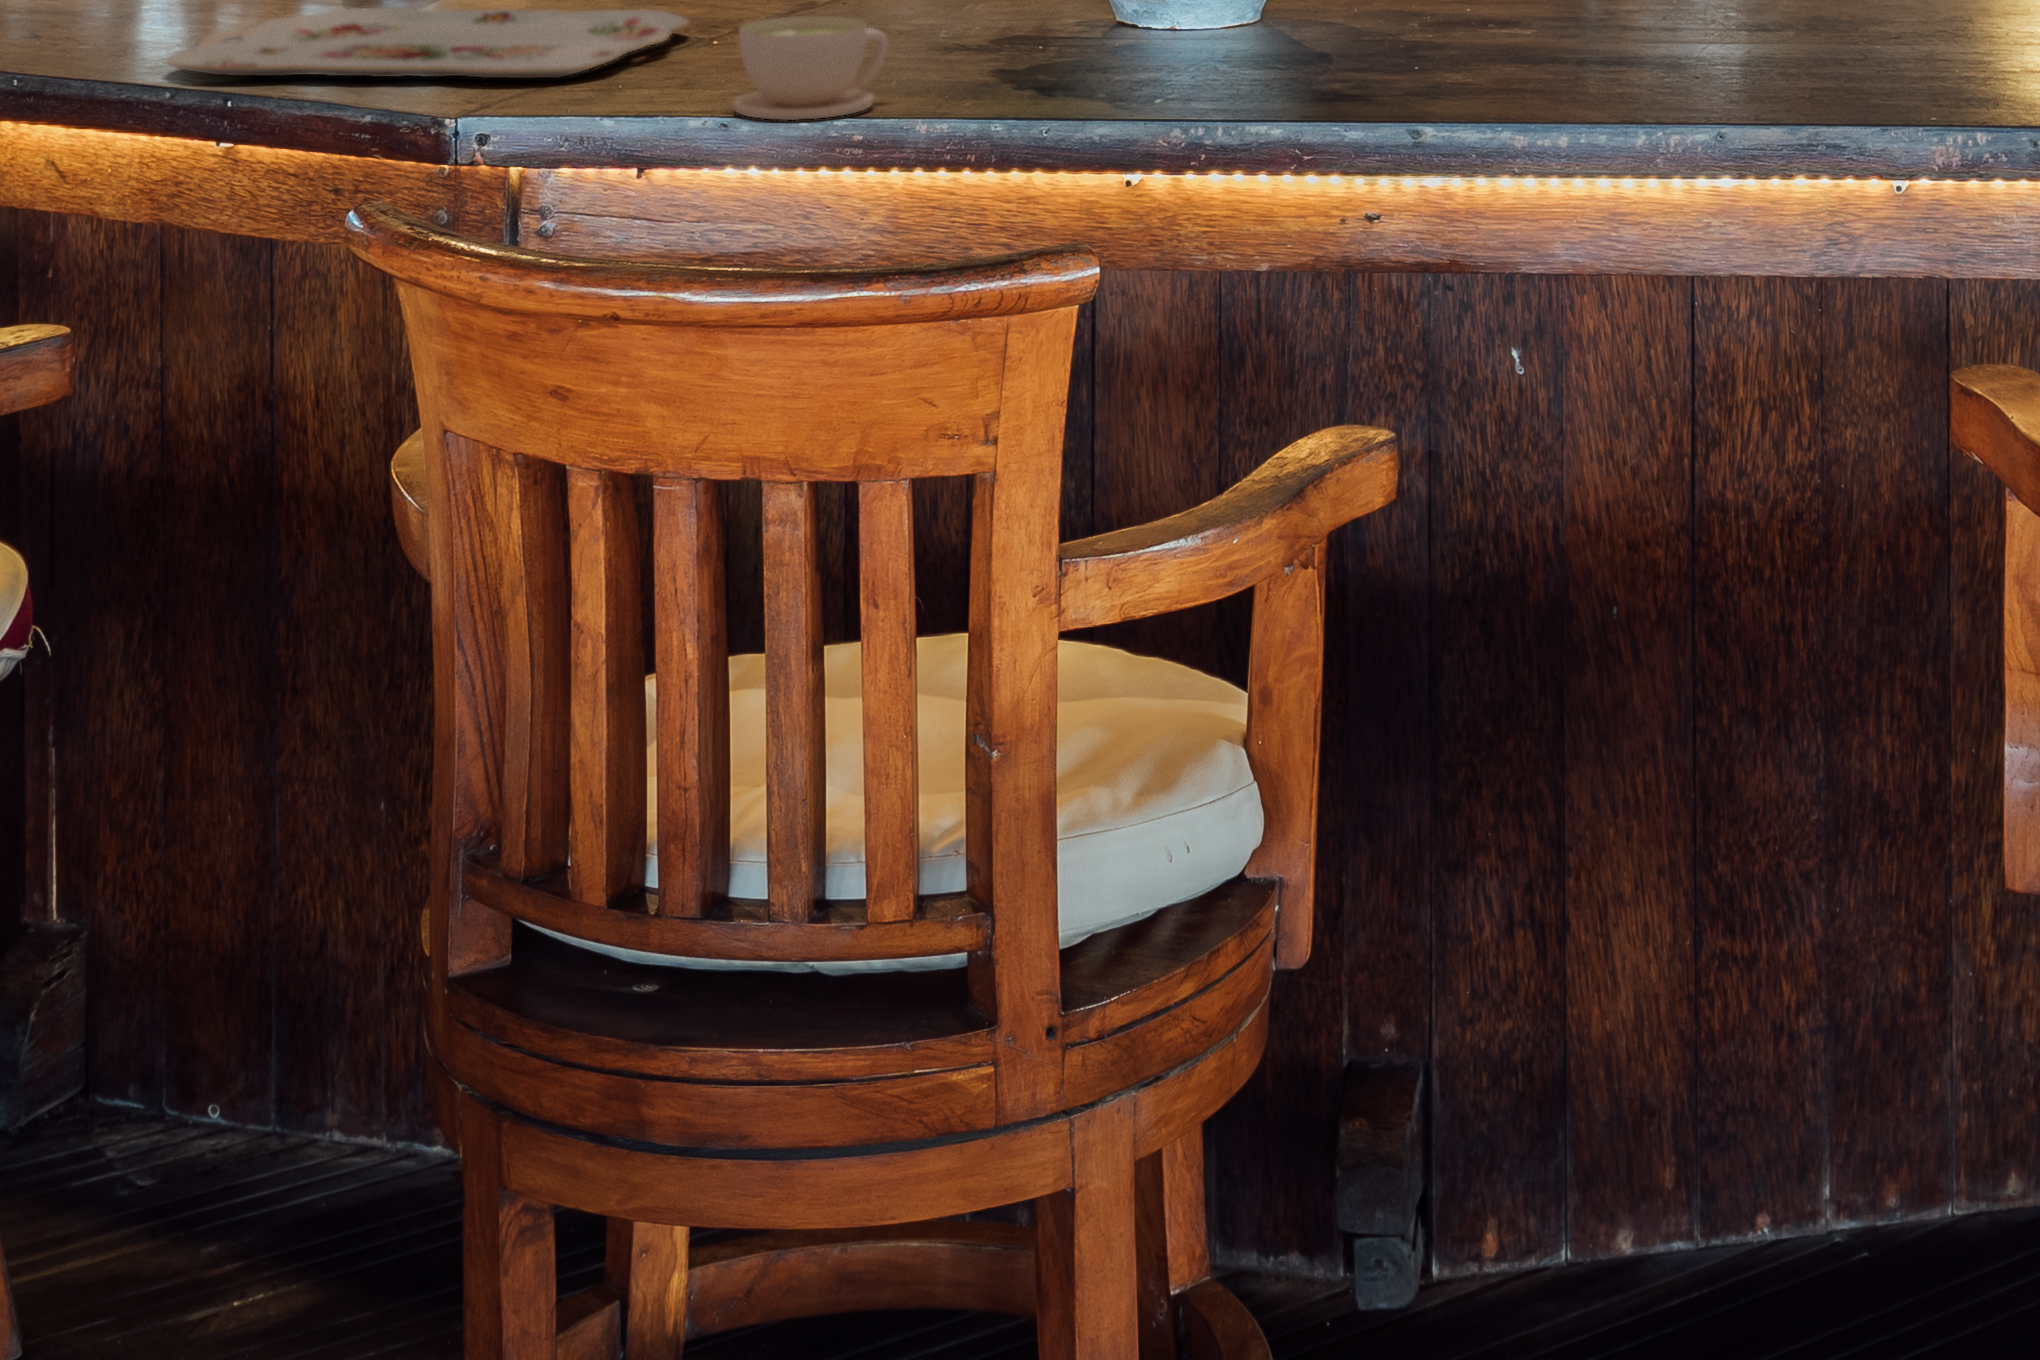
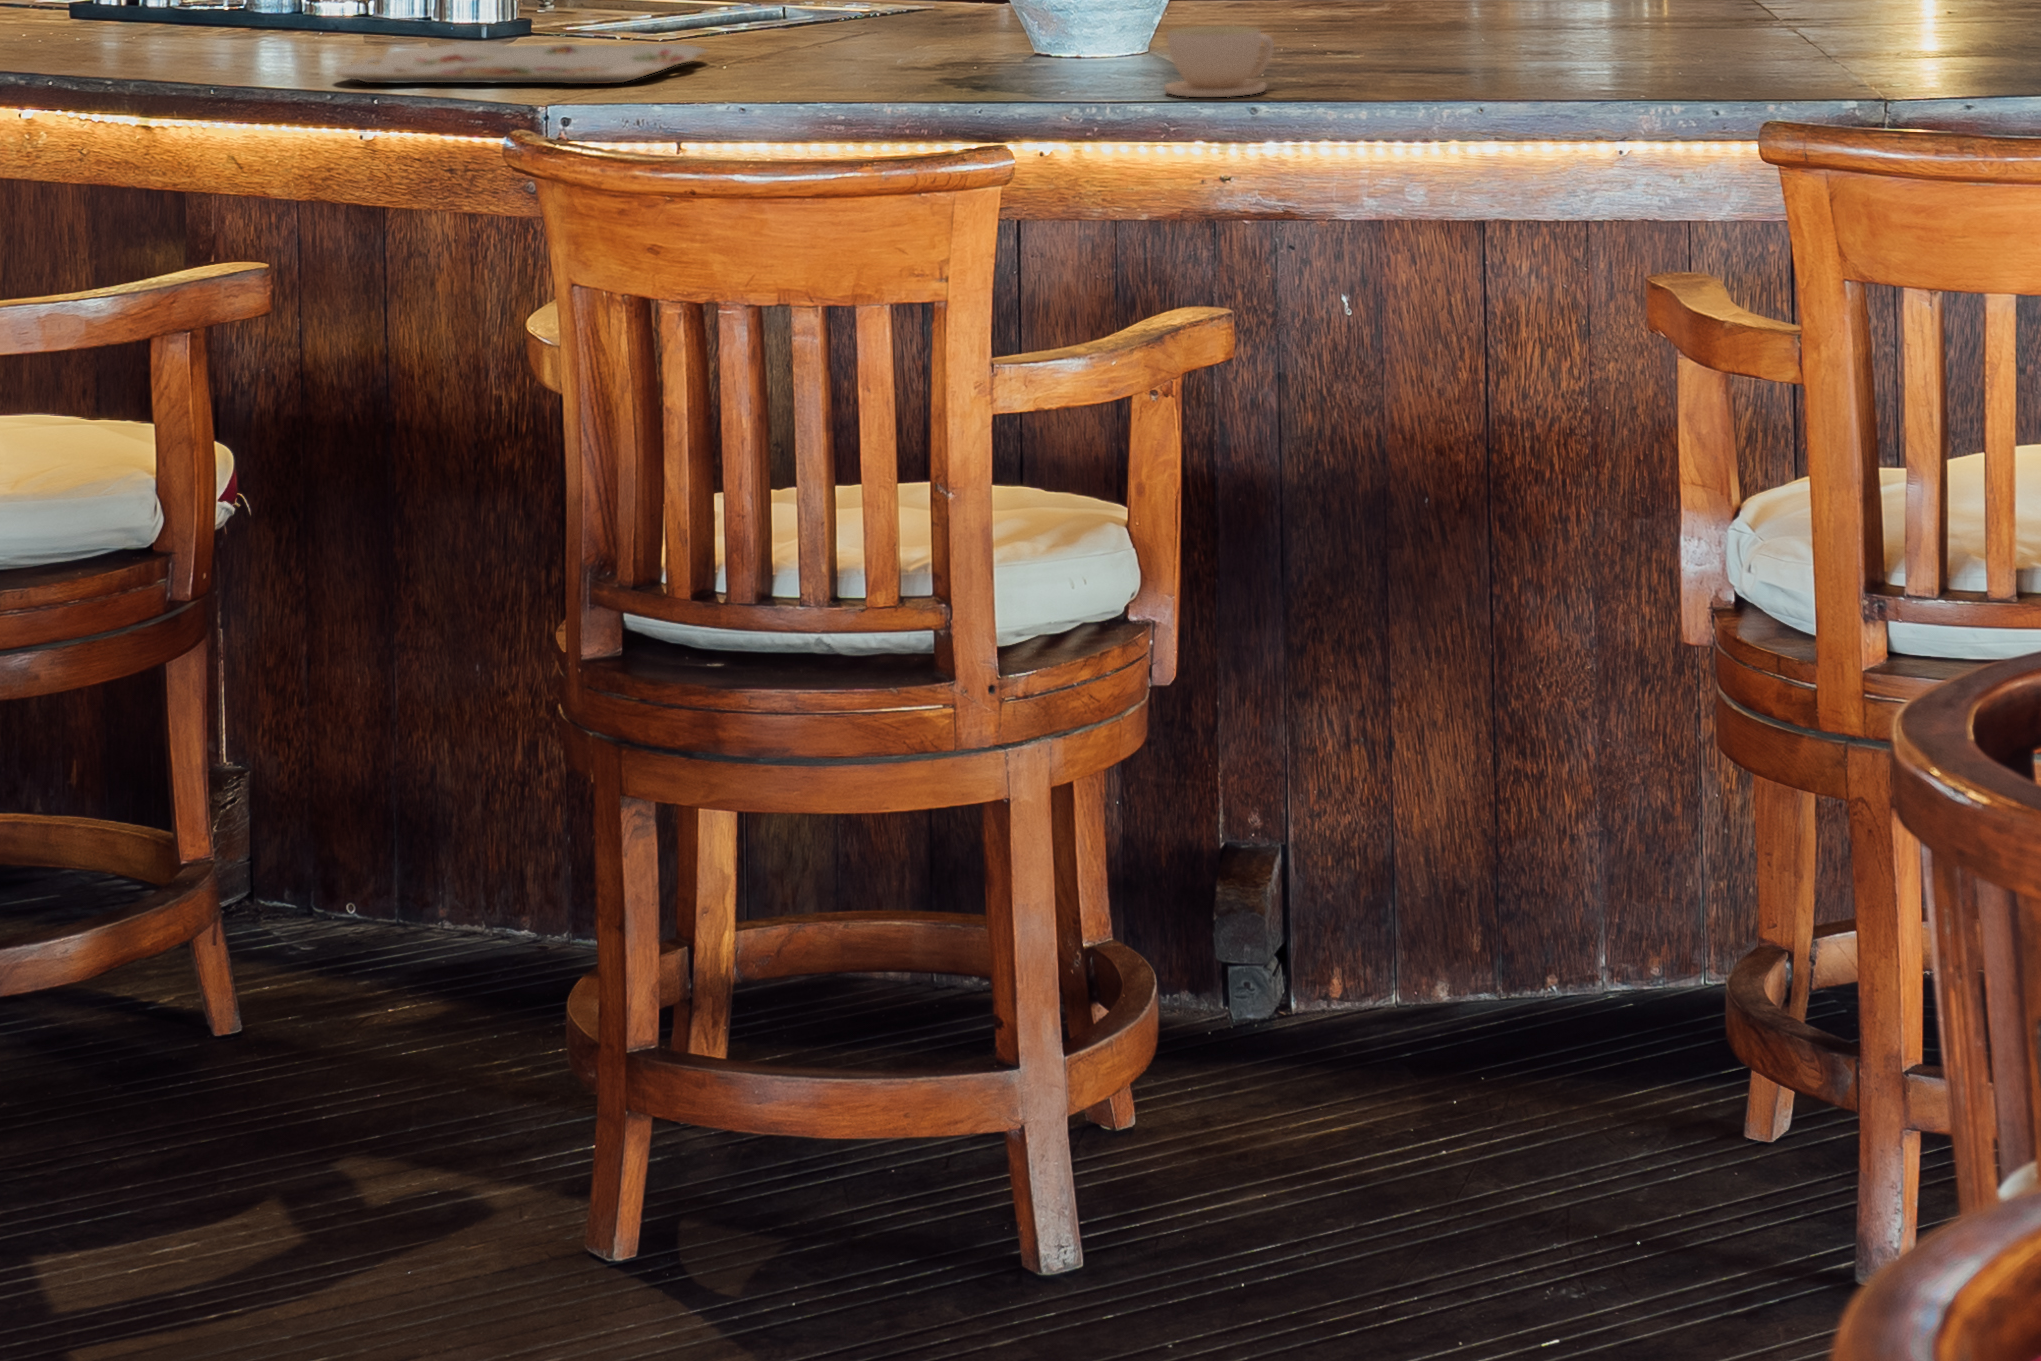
coffee cup: present [734,16,888,120] -> present [1164,26,1274,97]

